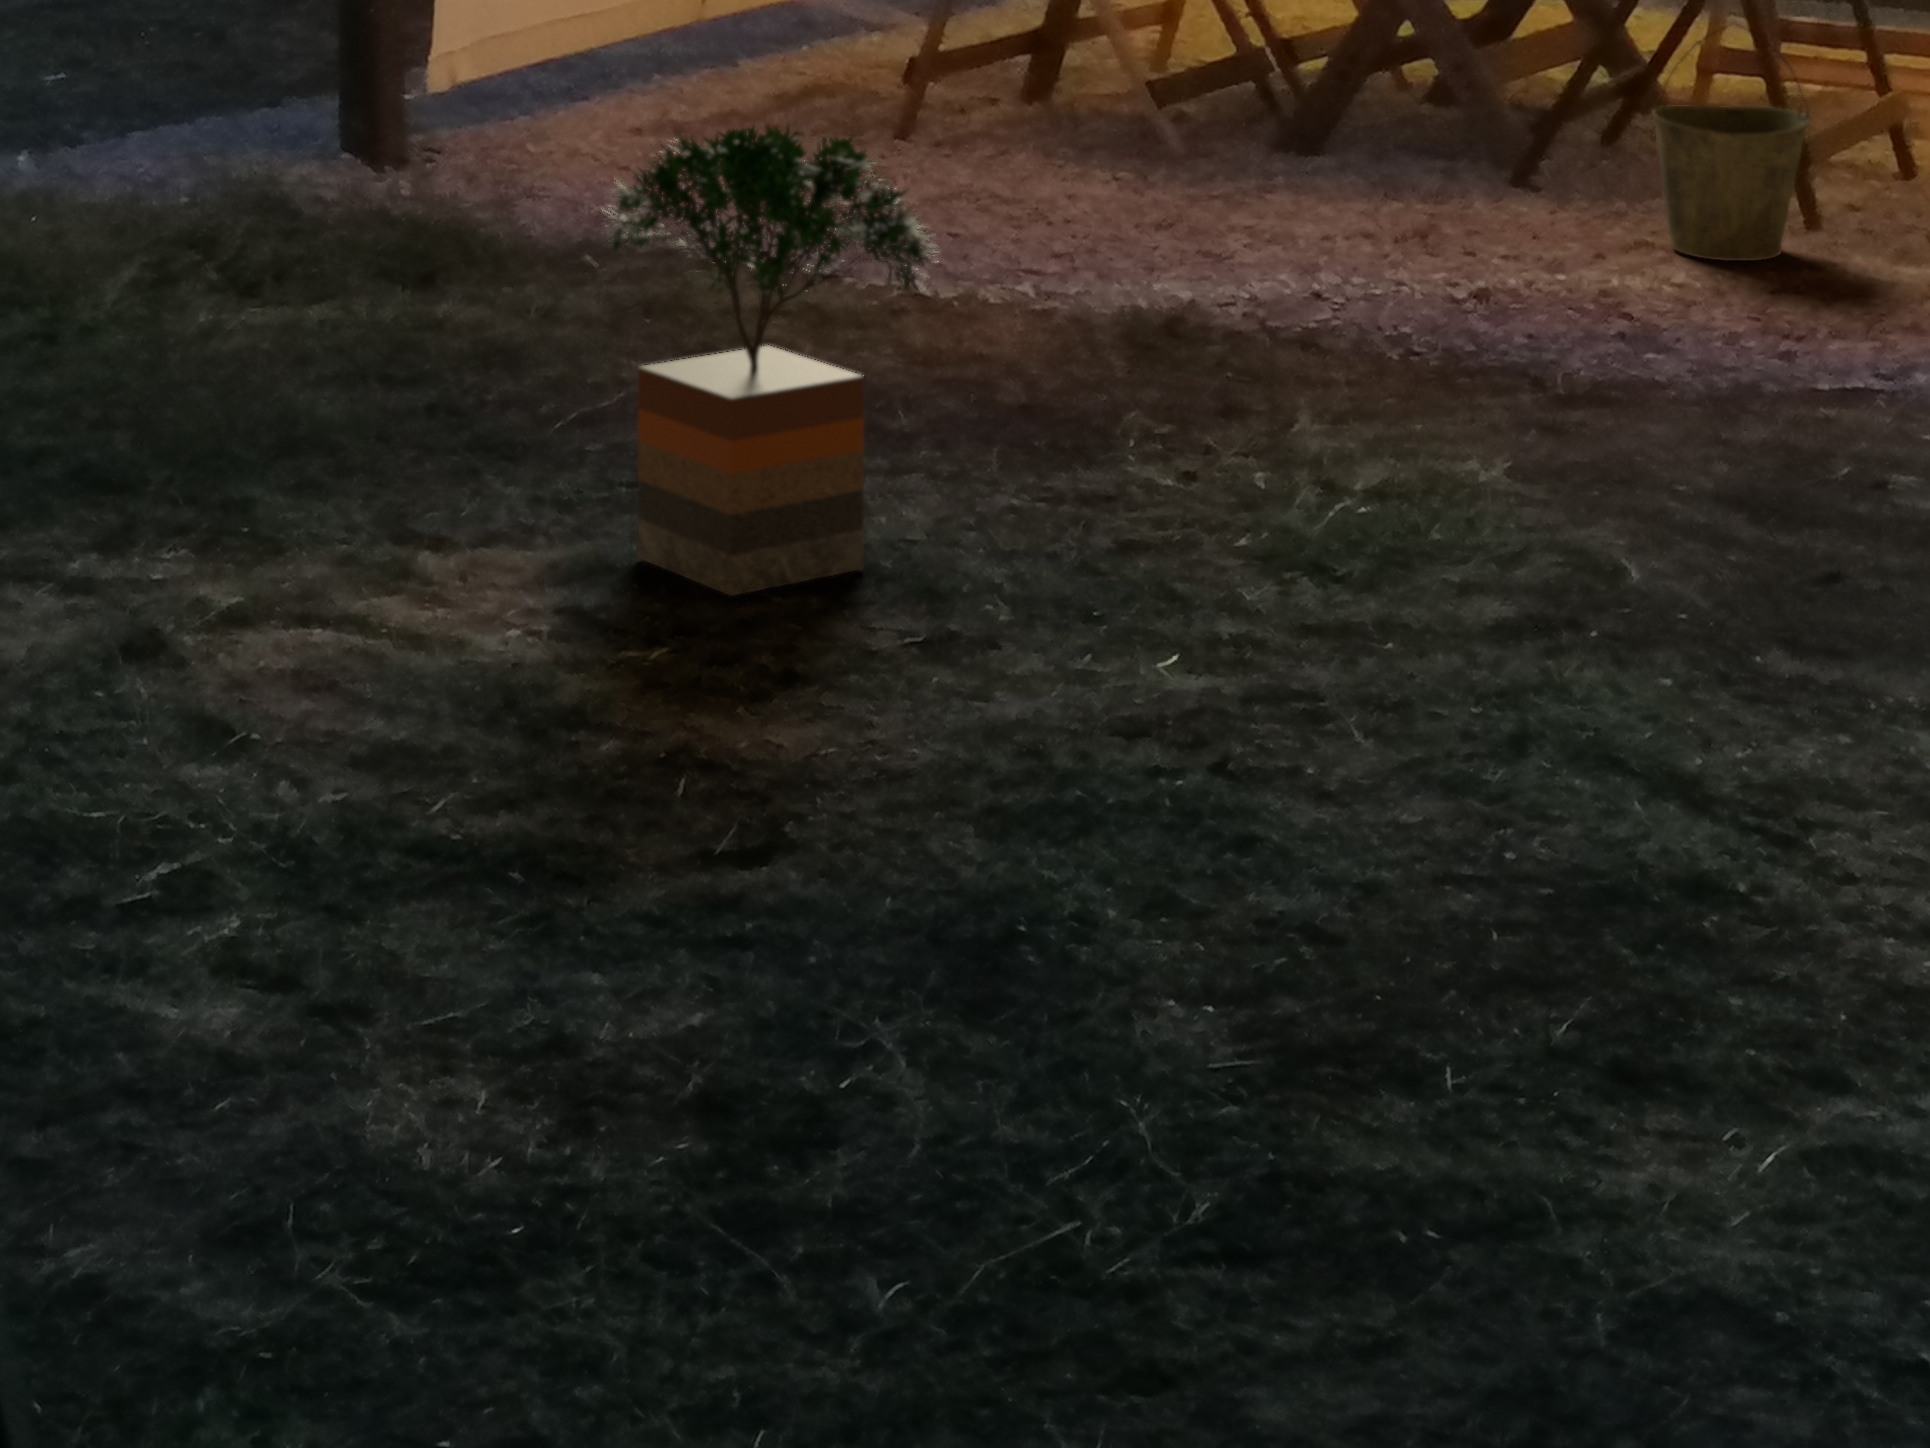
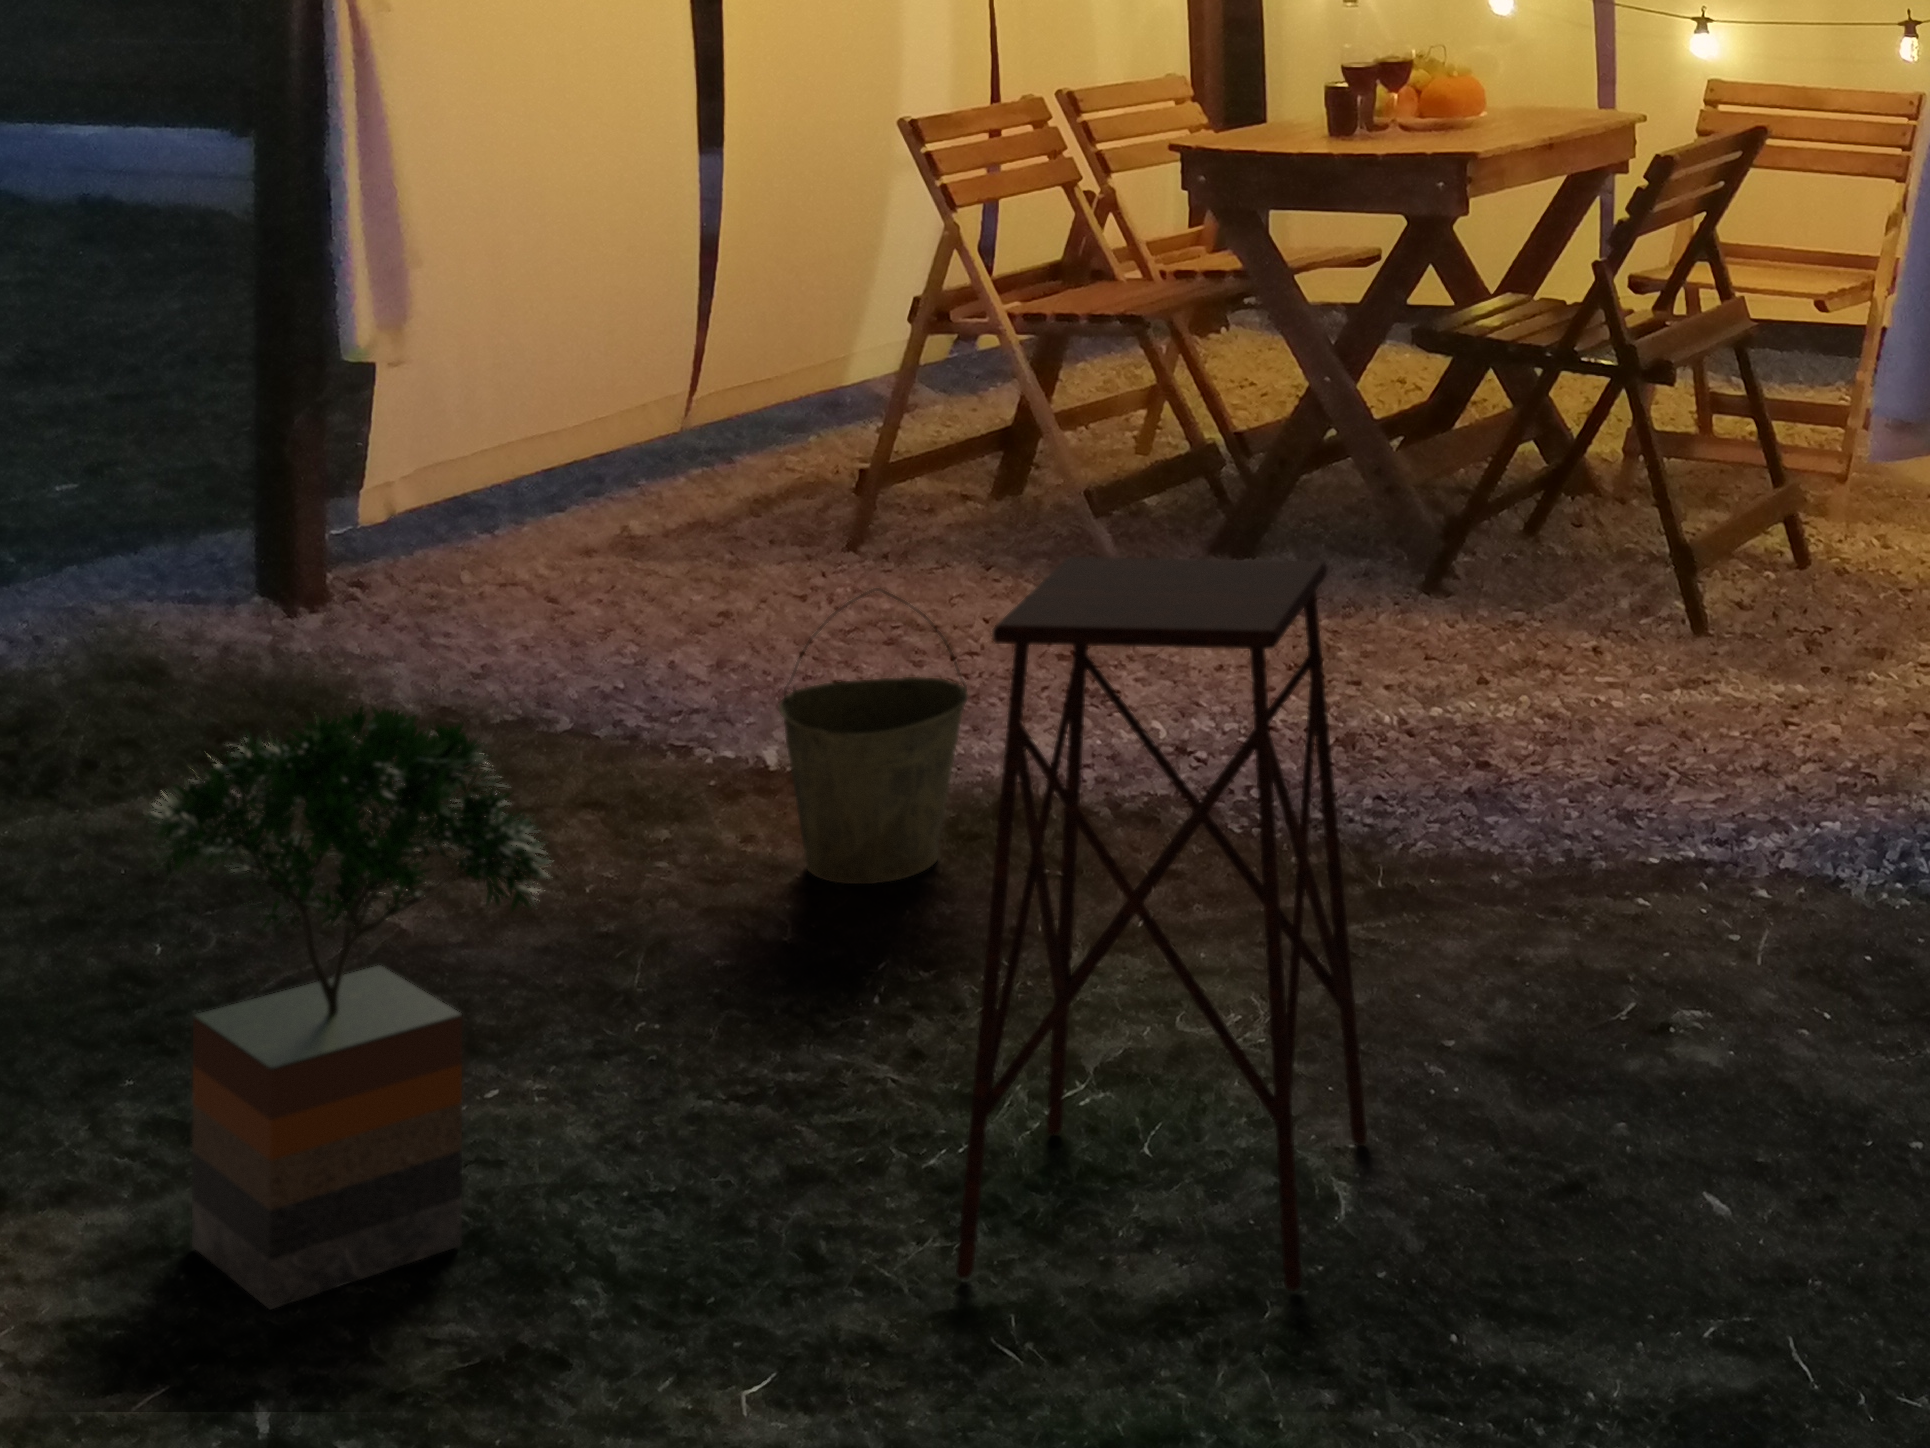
side table: none [1300,21,1626,631] -> present [956,557,1367,1291]
bucket: present [1652,27,1810,261] -> present [779,589,968,884]

